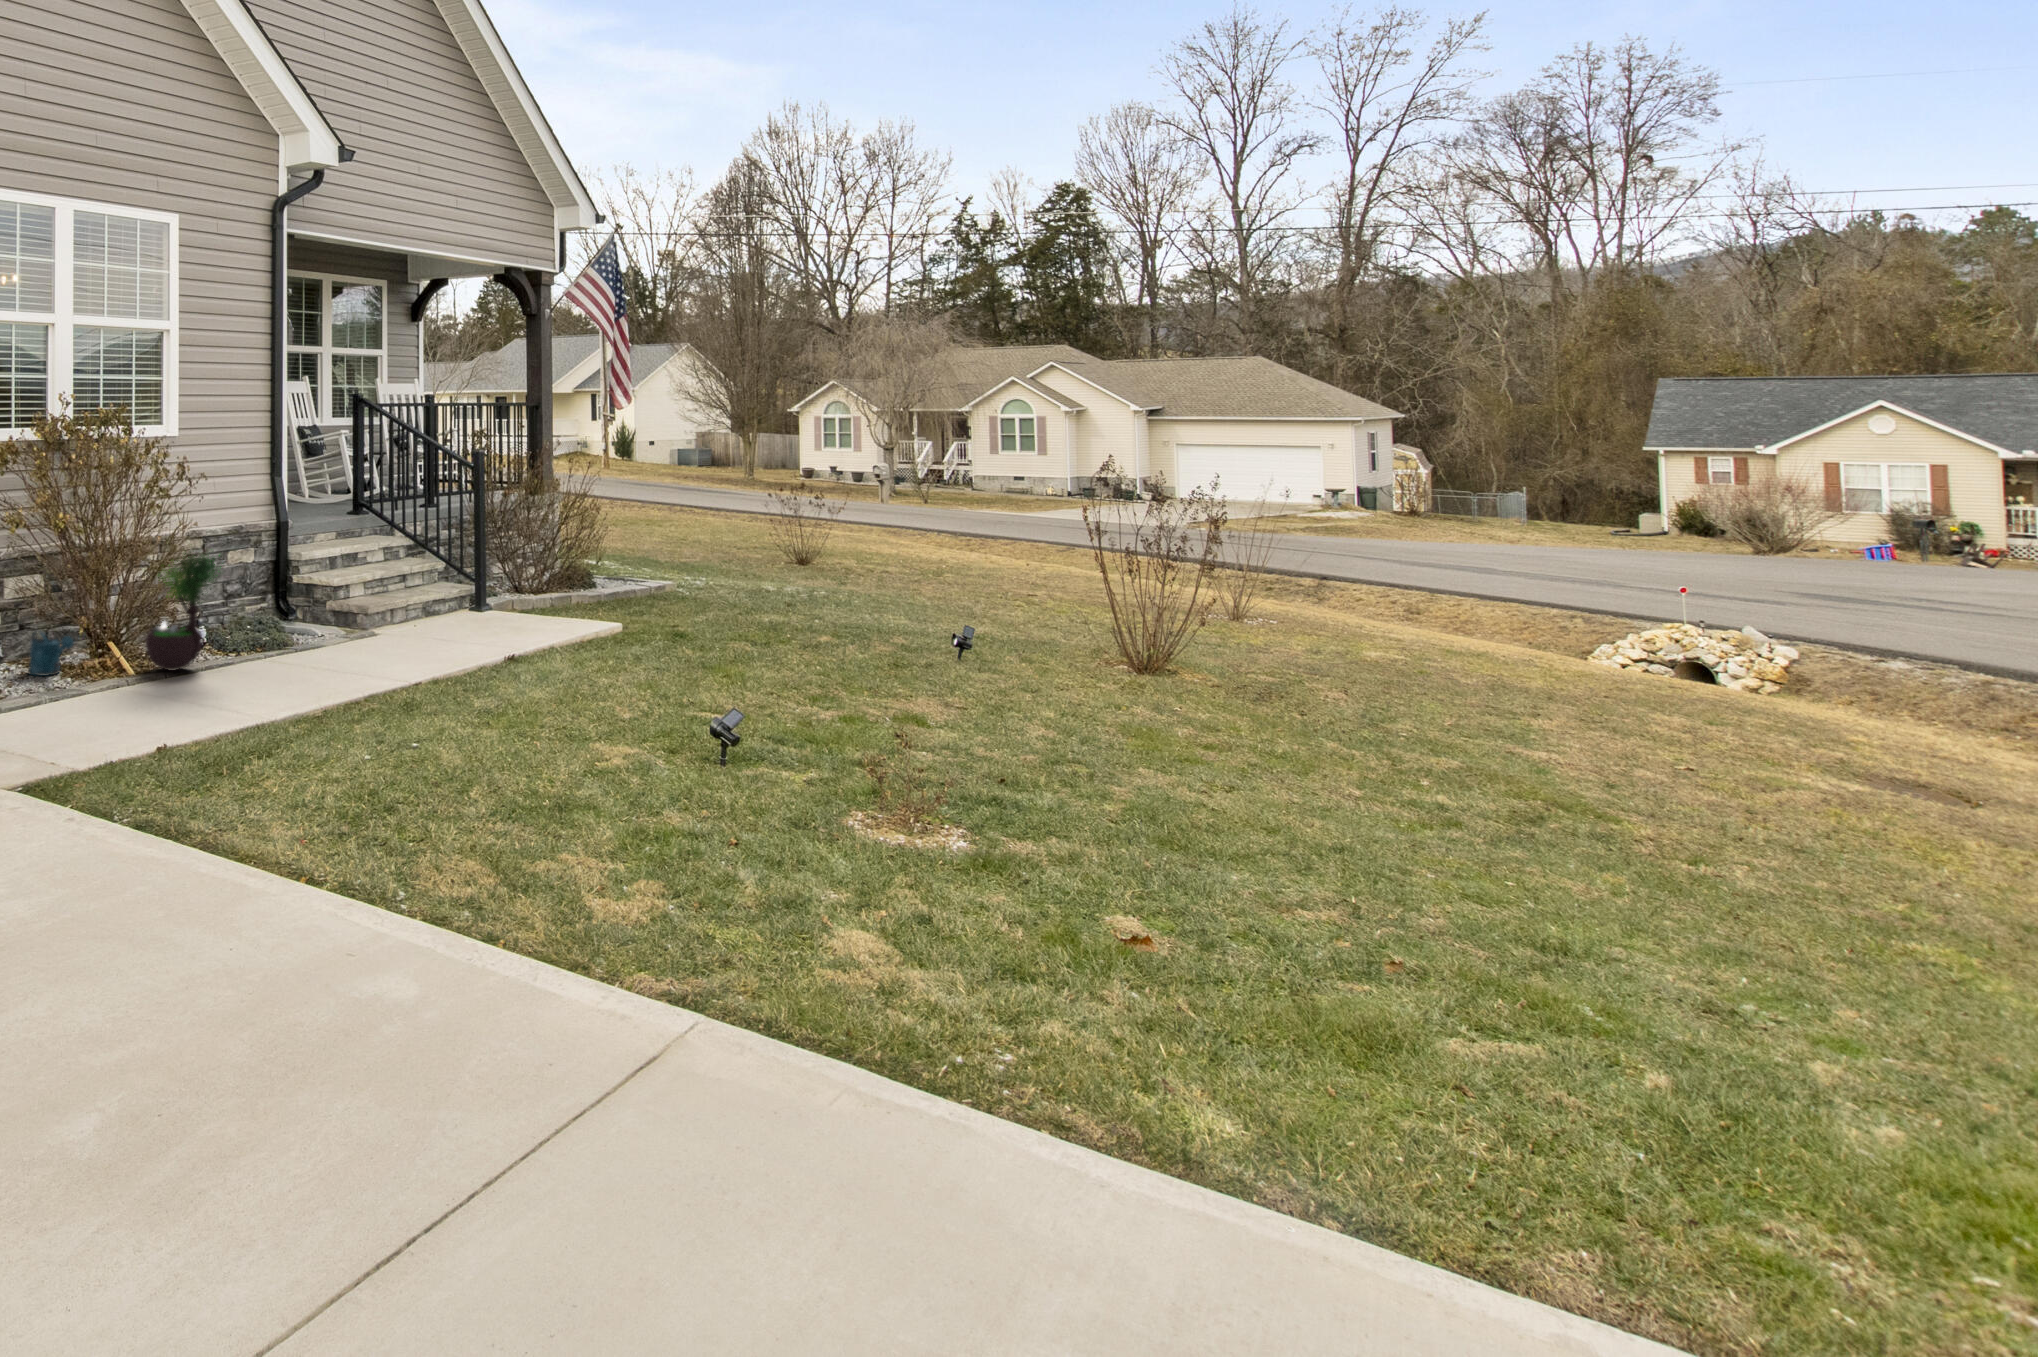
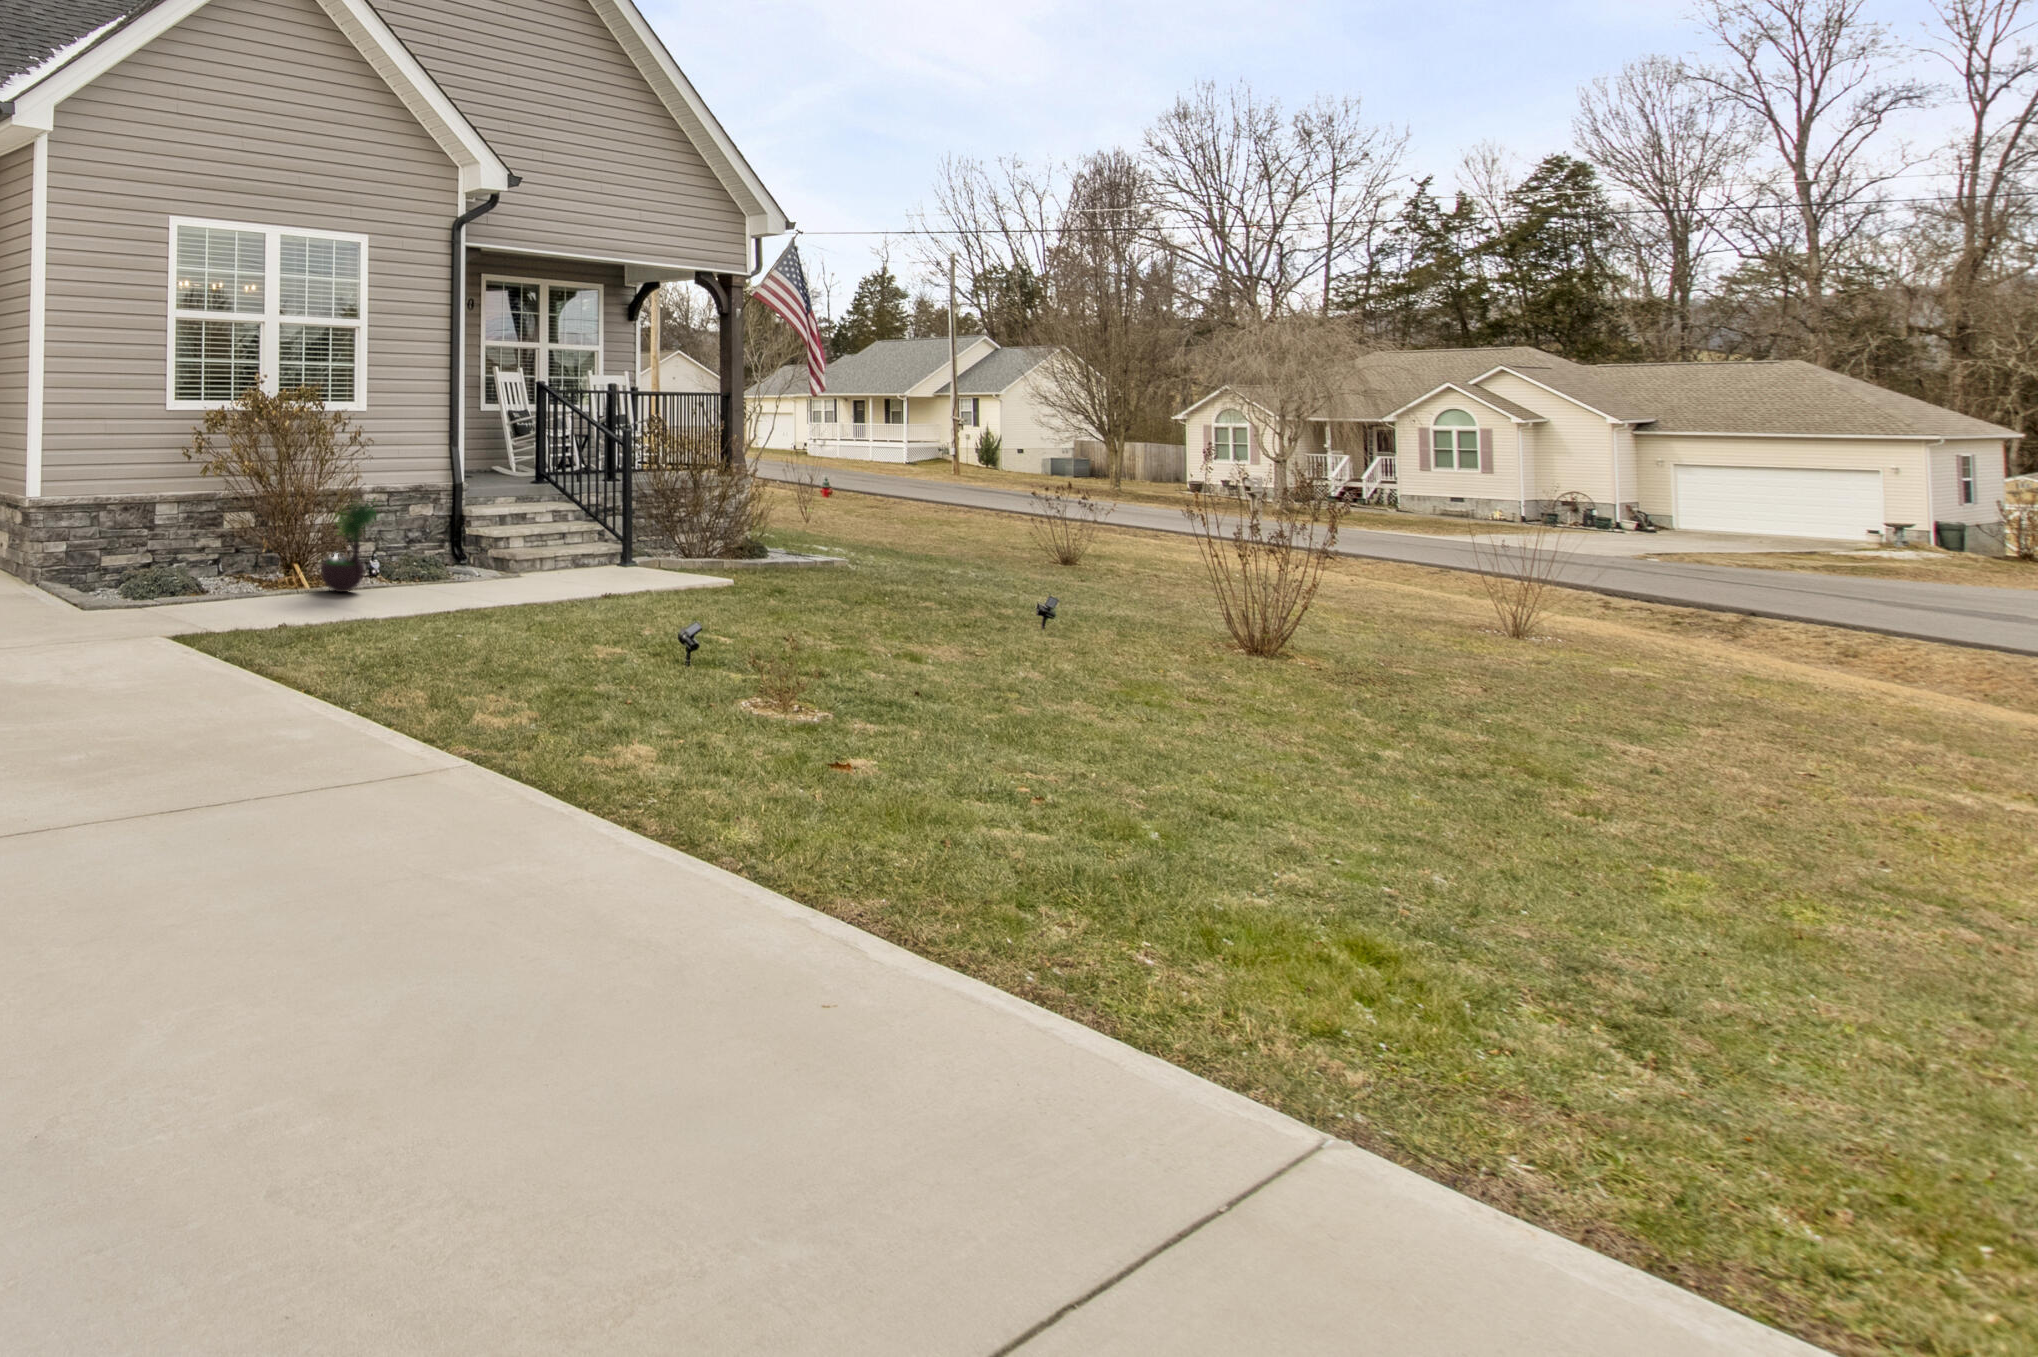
watering can: present [28,632,73,676] -> none [236,554,265,588]

